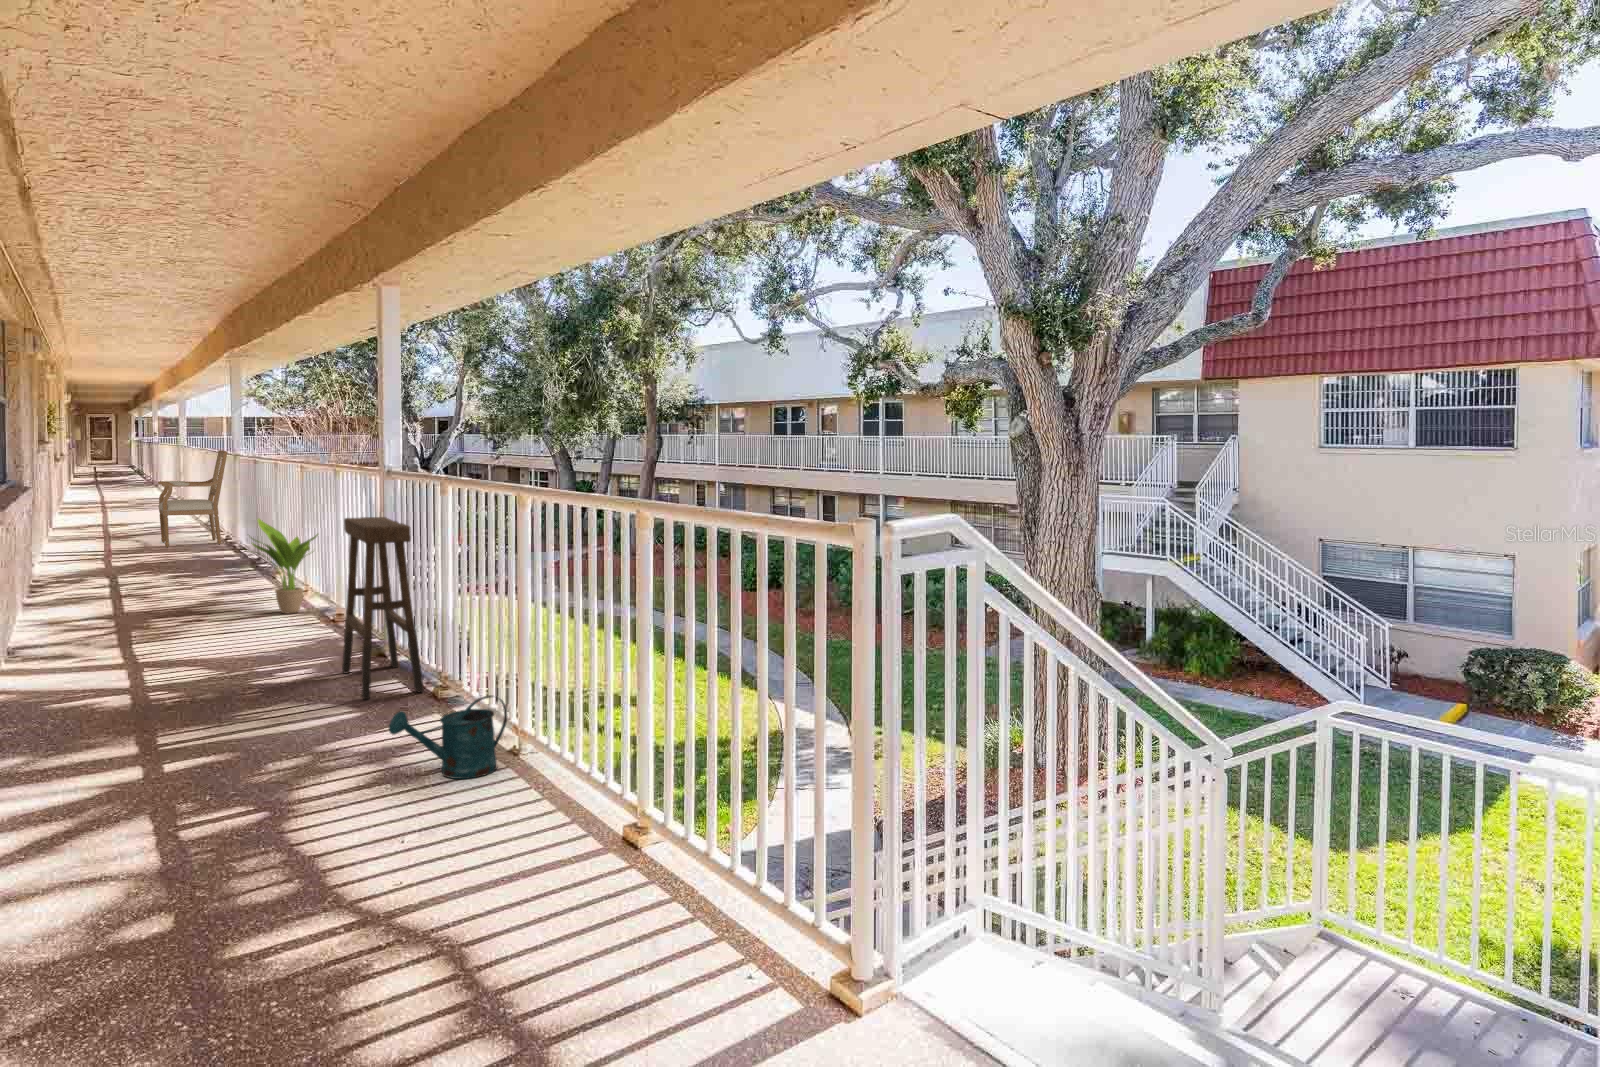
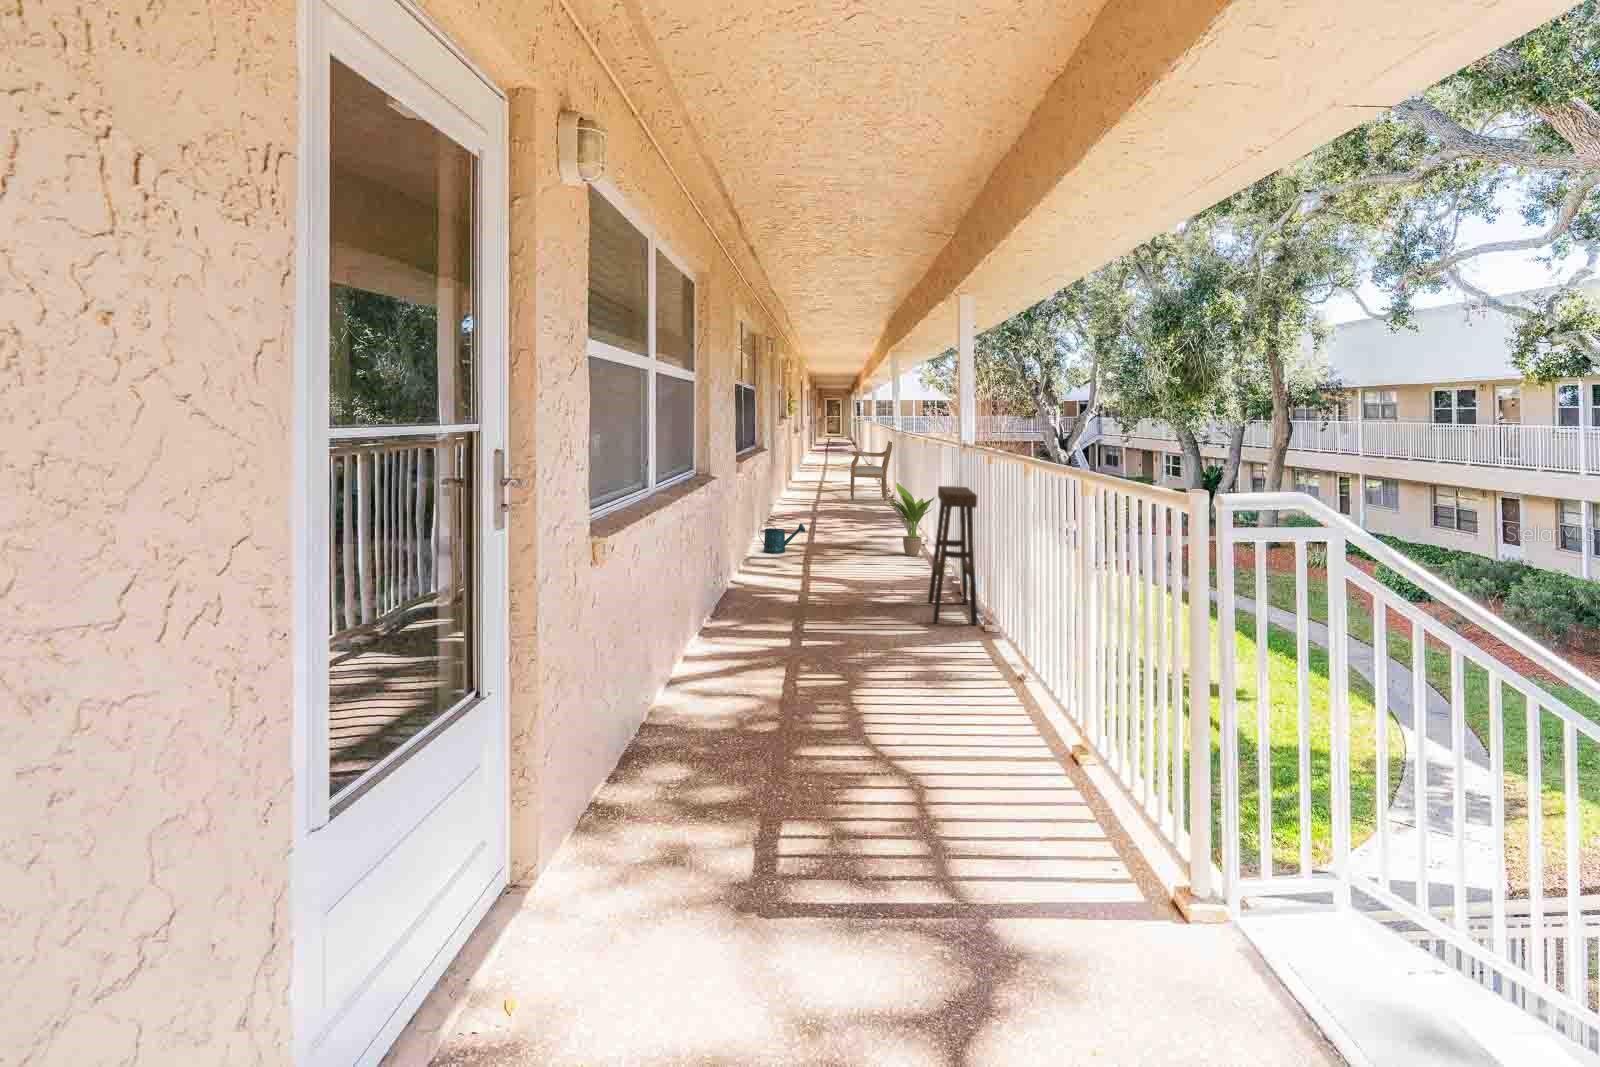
watering can: present [389,695,508,779] -> present [759,523,805,553]

